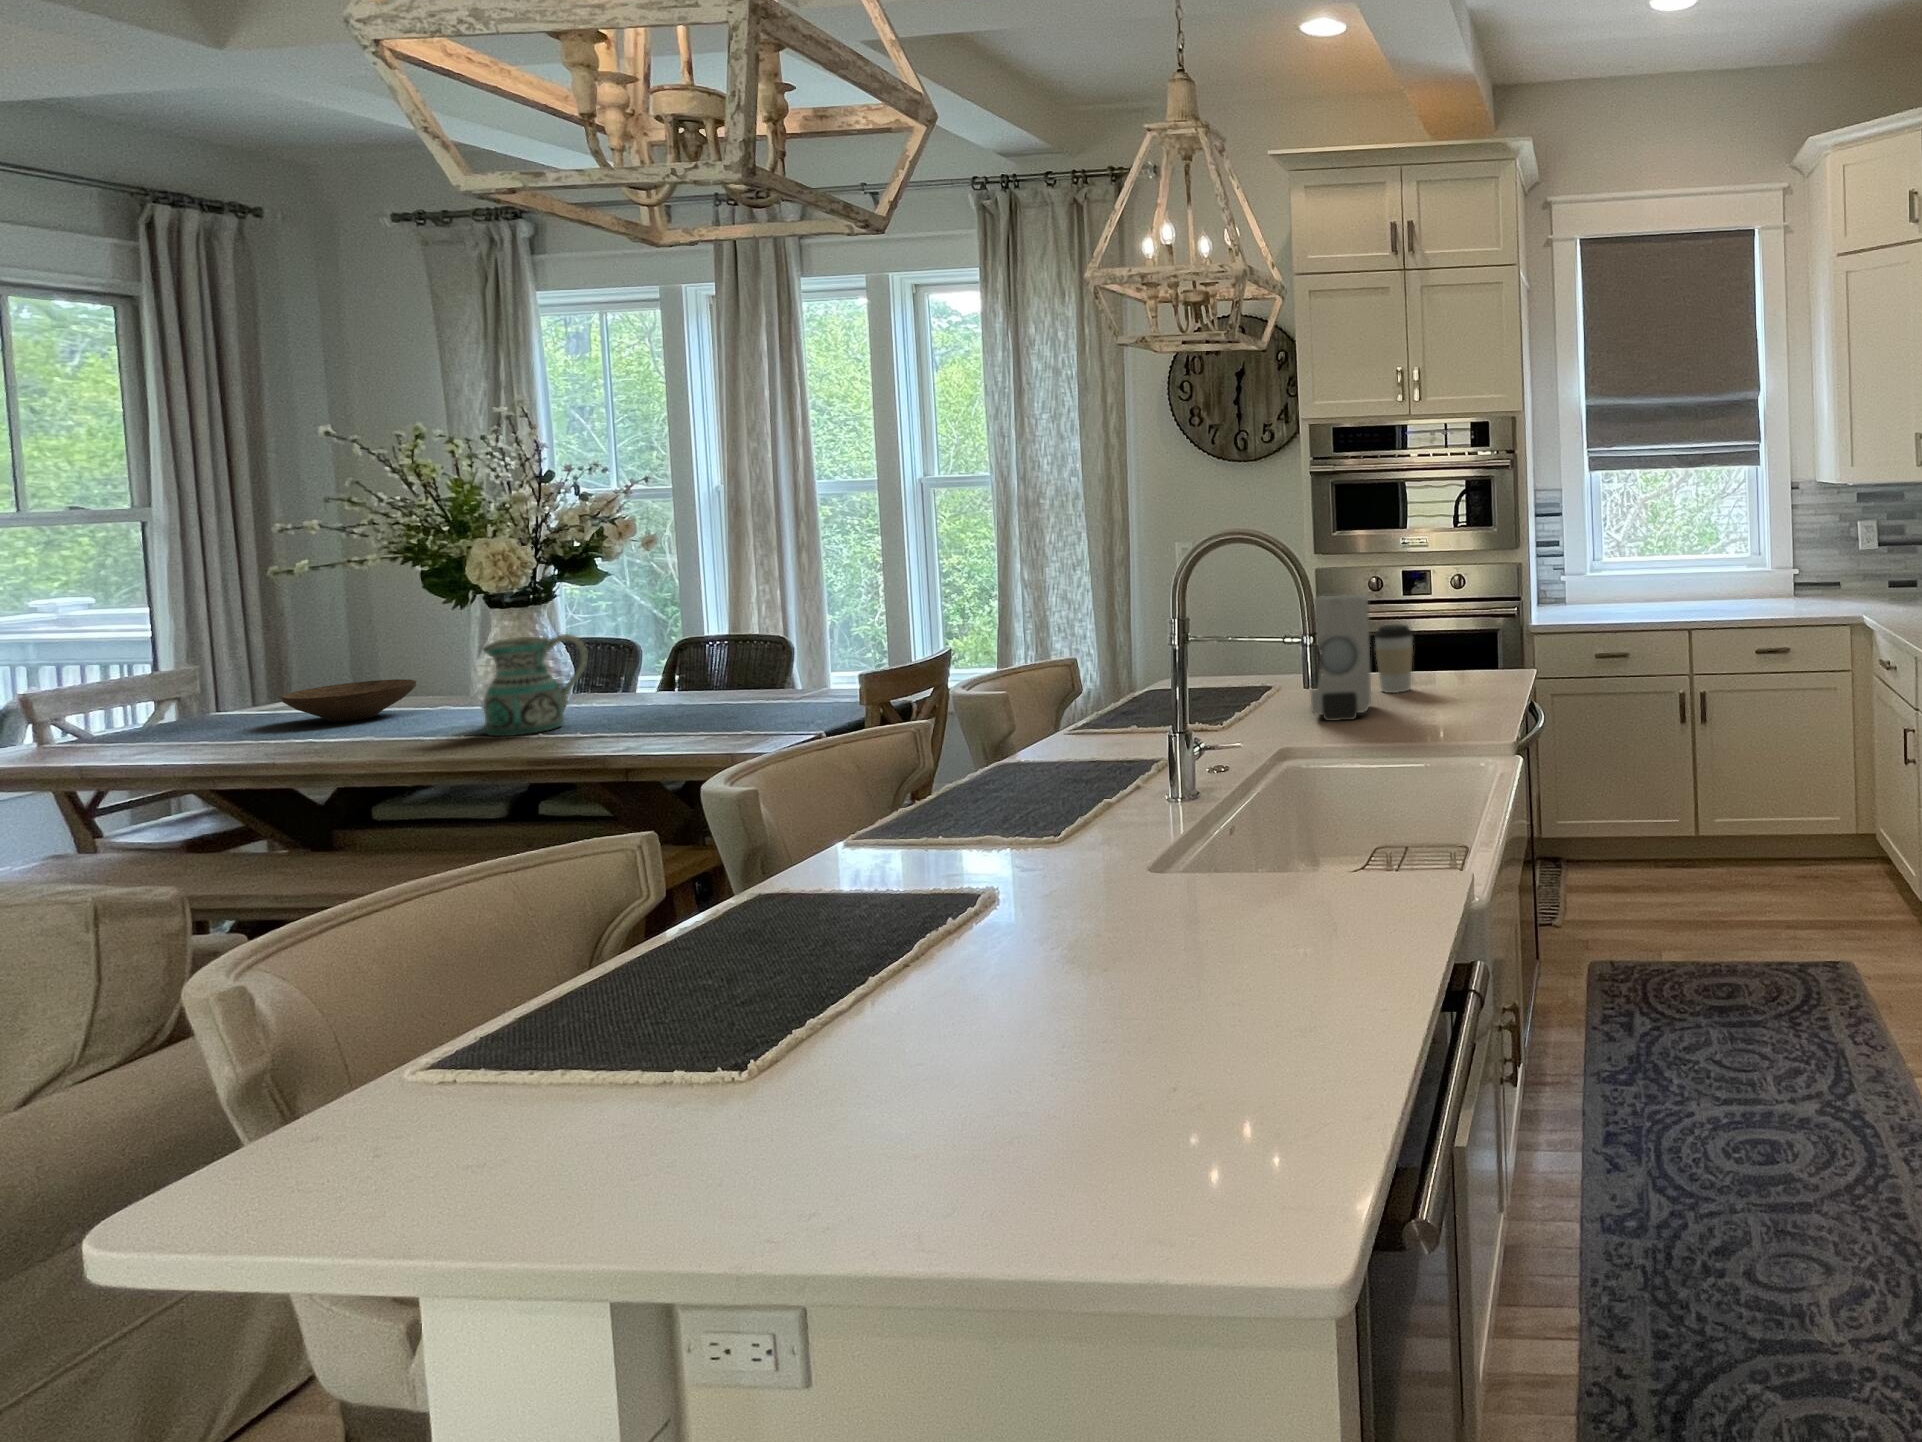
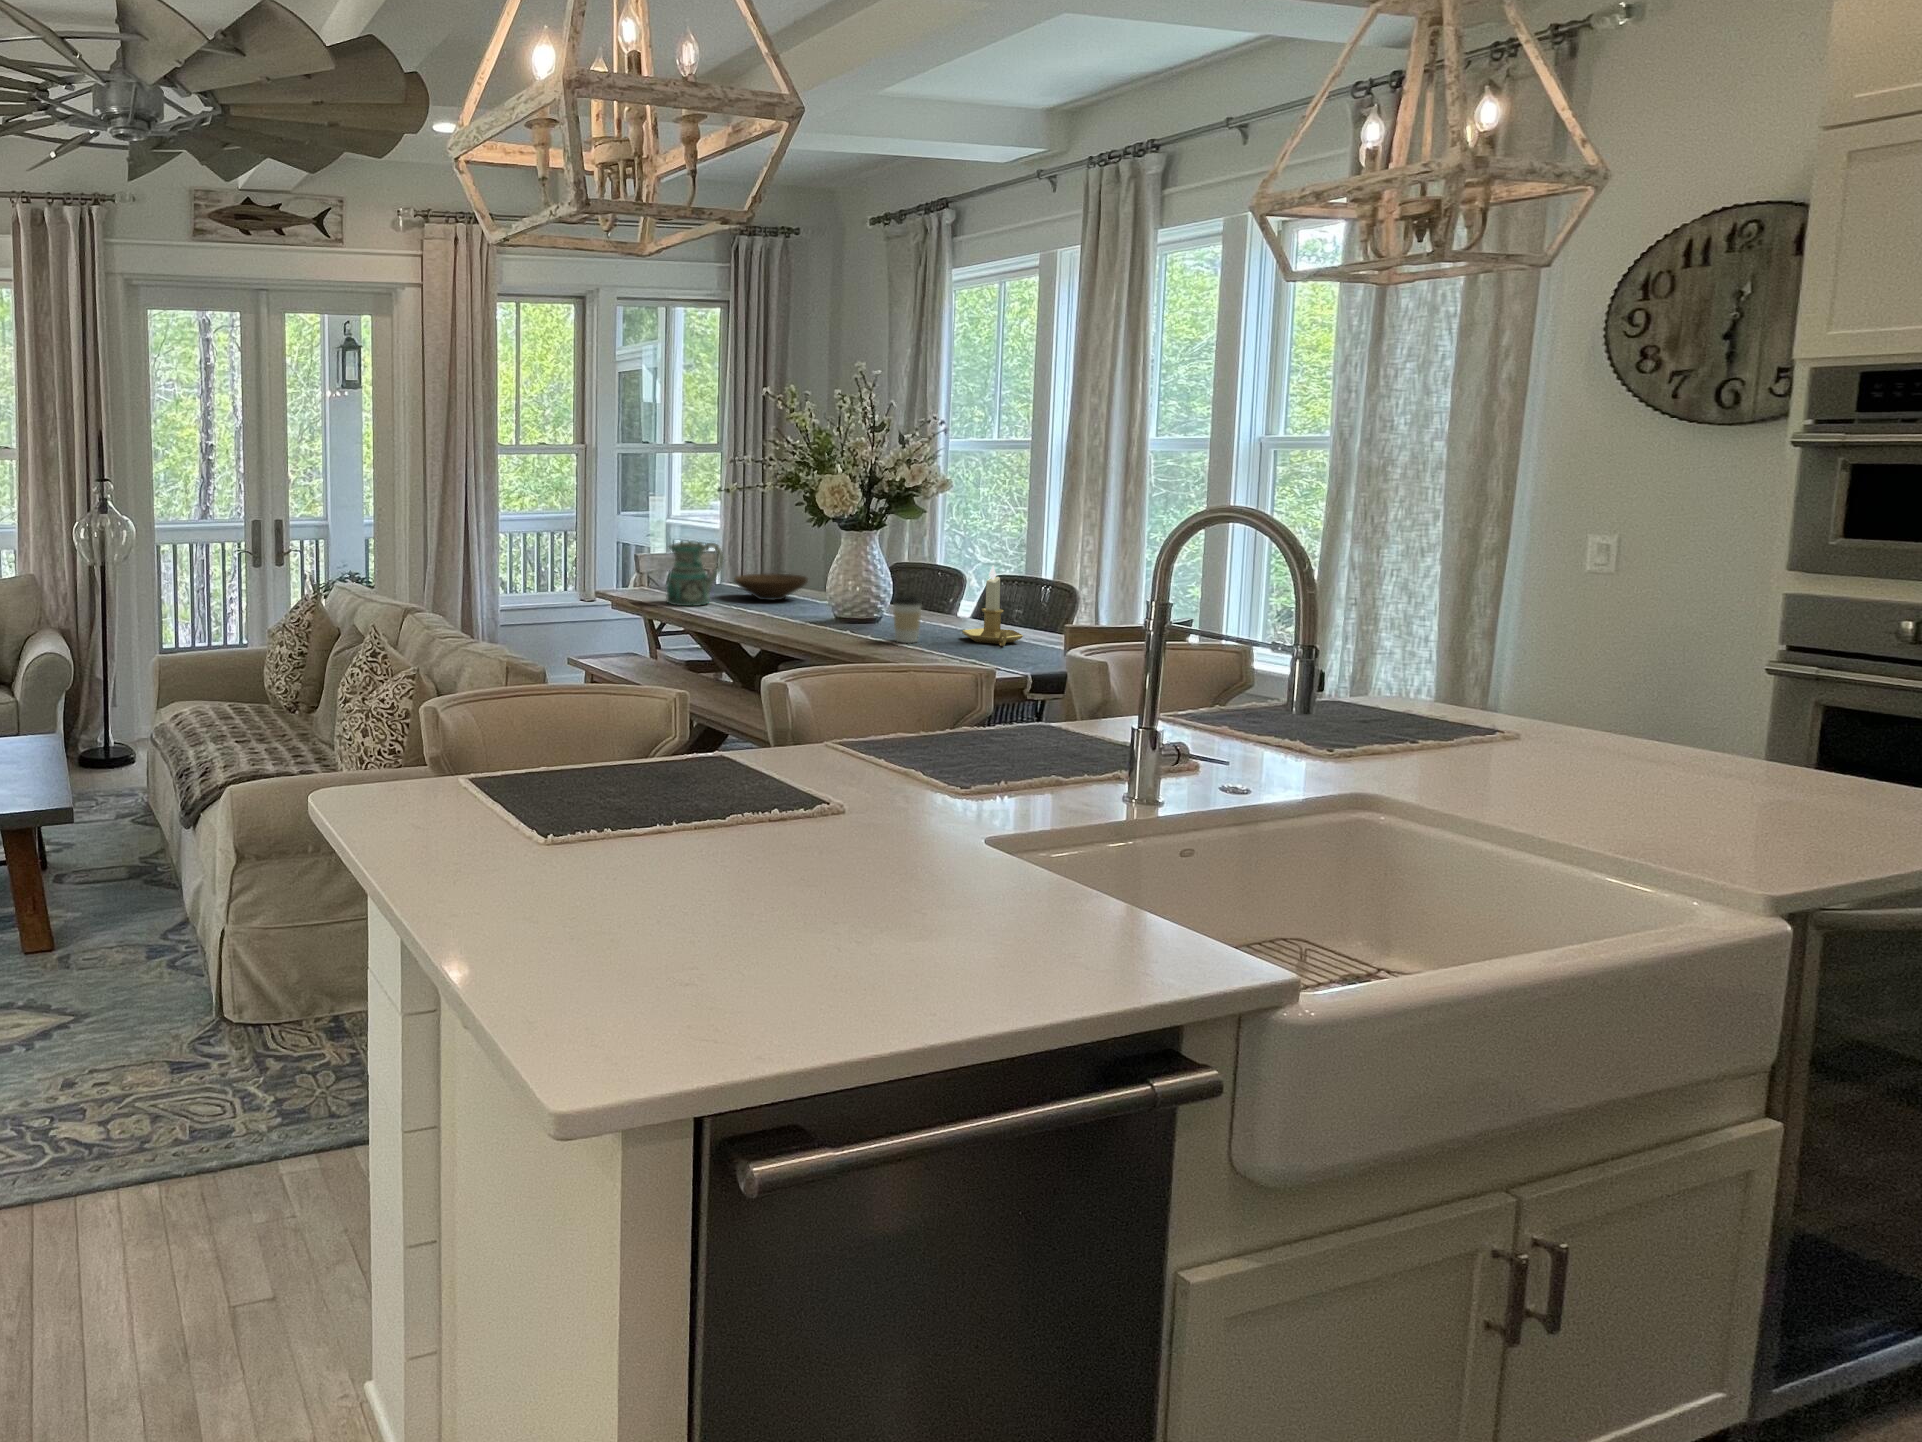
soap dispenser: present [1311,595,1371,721] -> none [1495,644,1663,828]
candlestick: none [692,622,767,712] -> present [962,566,1023,646]
coffee cup: present [1375,624,1413,693] -> present [893,596,922,643]
ceramic pitcher: present [483,634,588,736] -> present [667,541,723,606]

